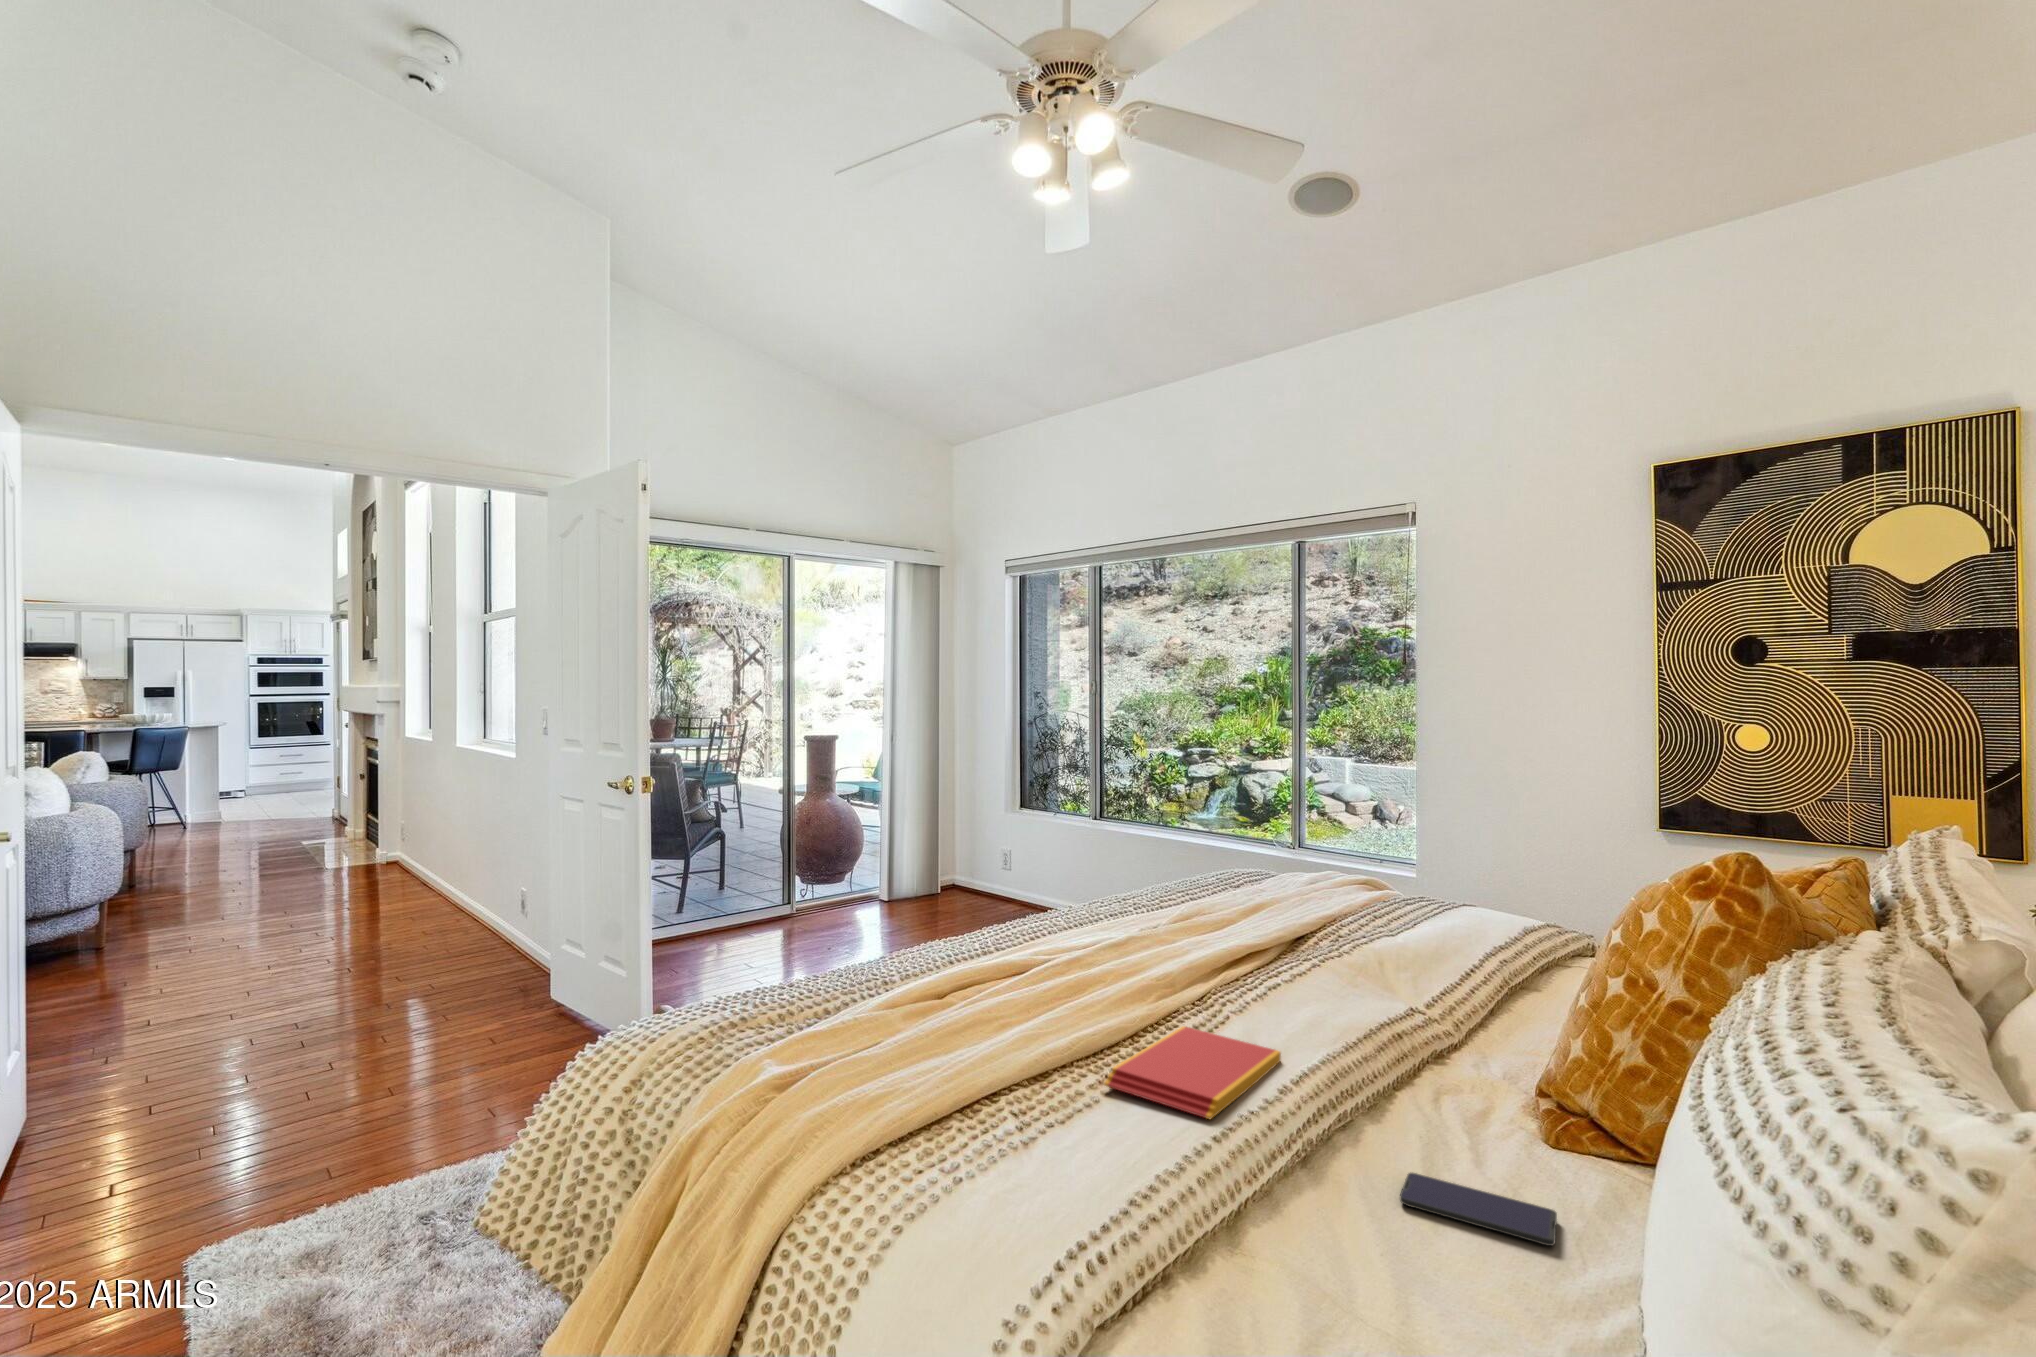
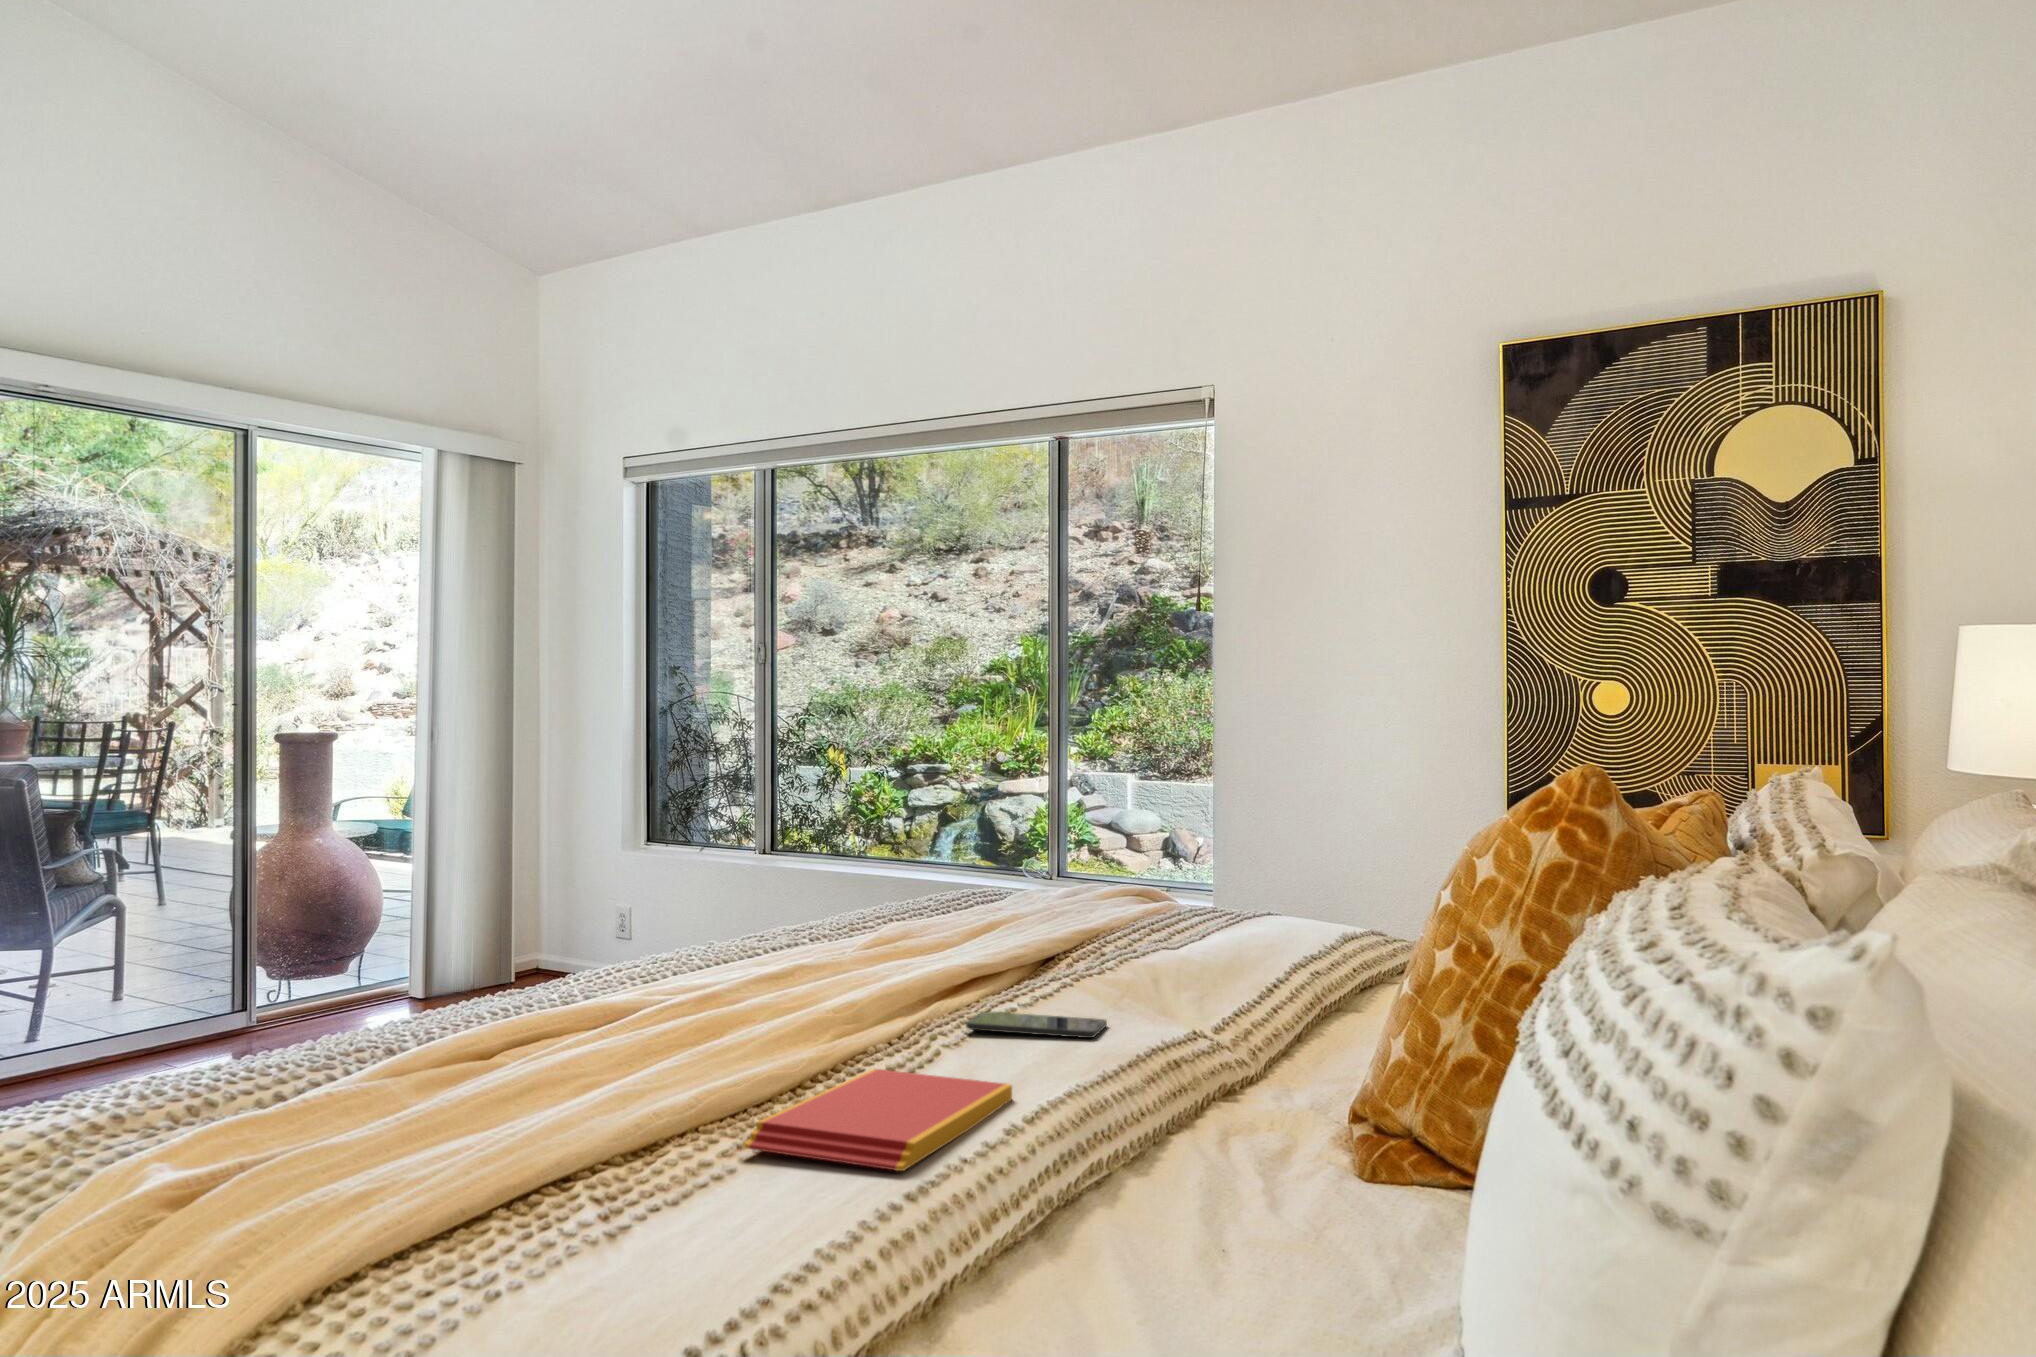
smartphone: present [1400,1173,1557,1246] -> present [966,1012,1107,1038]

